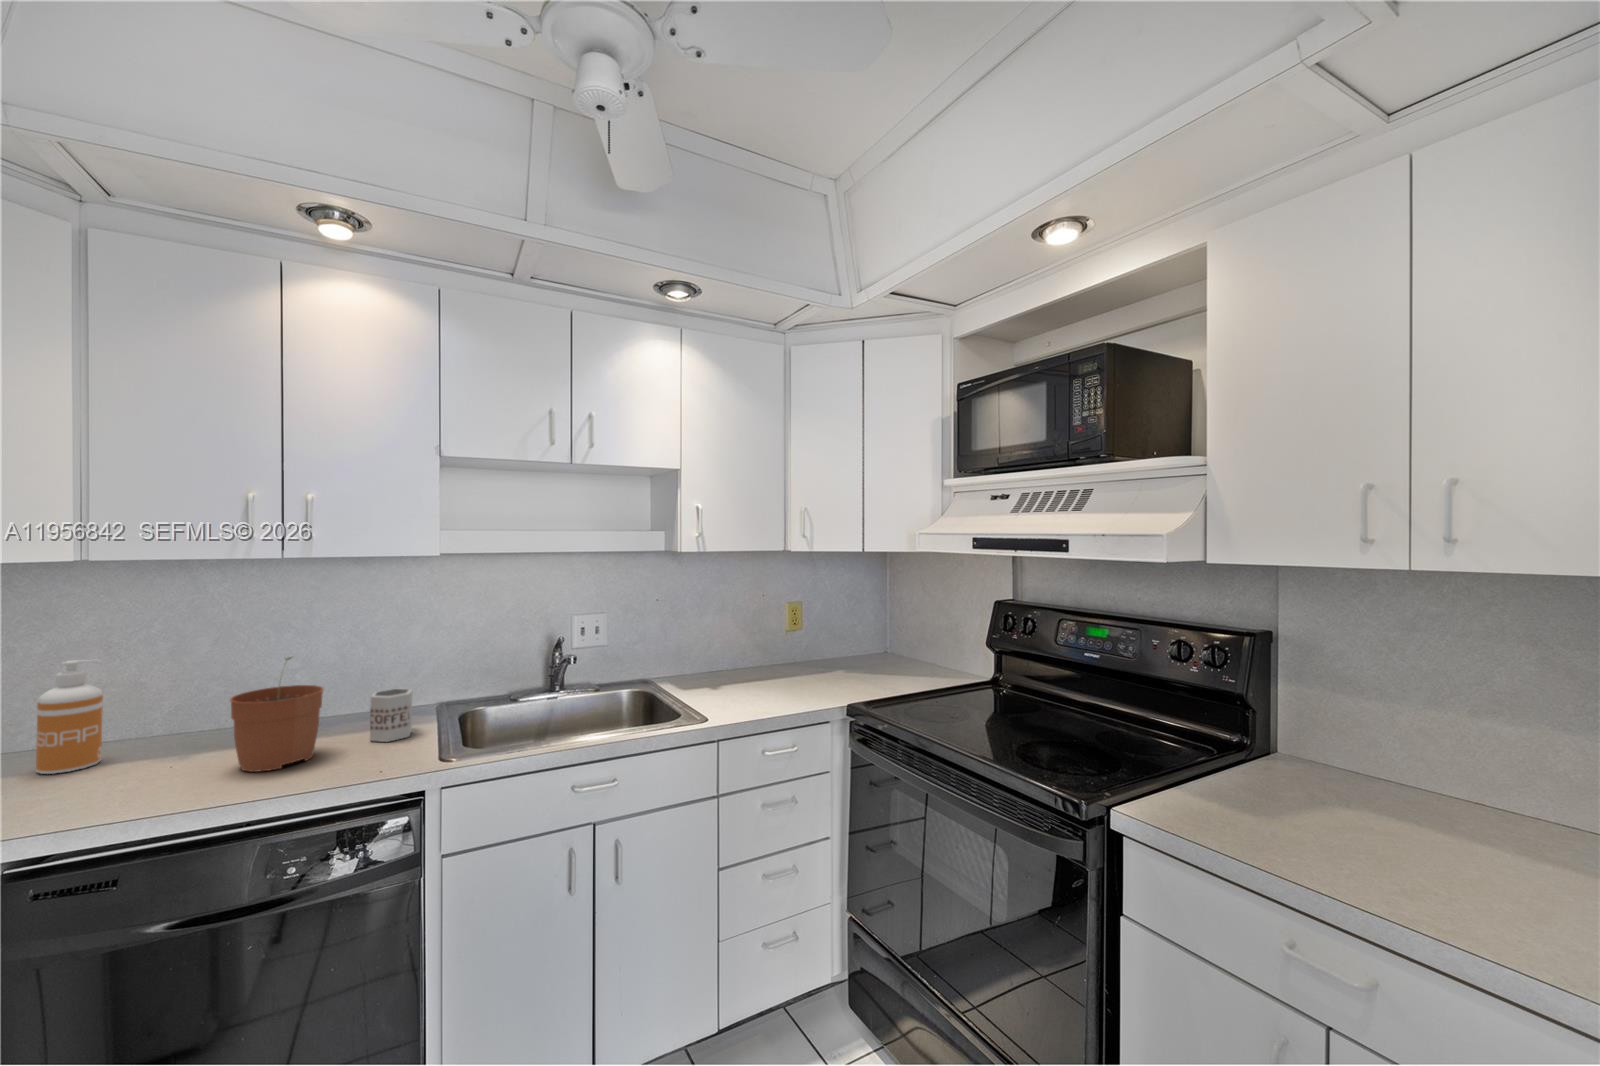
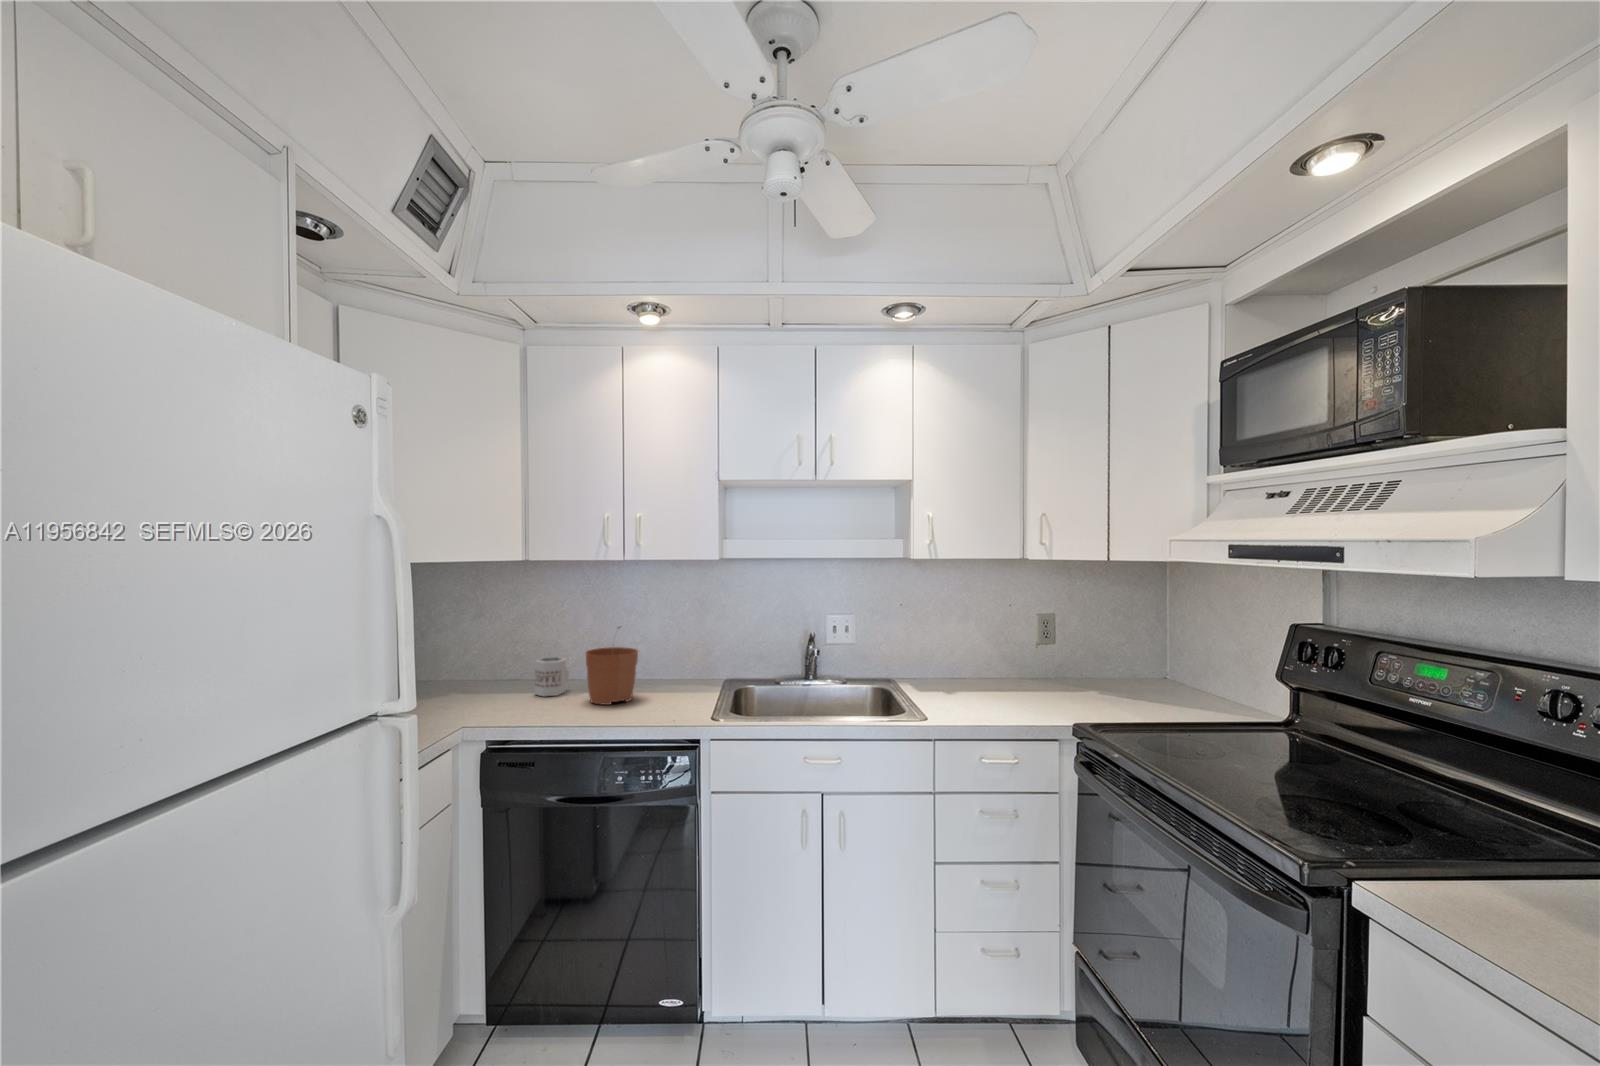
soap dispenser: present [36,660,103,774] -> none [499,619,529,689]
mug: present [370,689,412,742] -> present [535,657,569,696]

